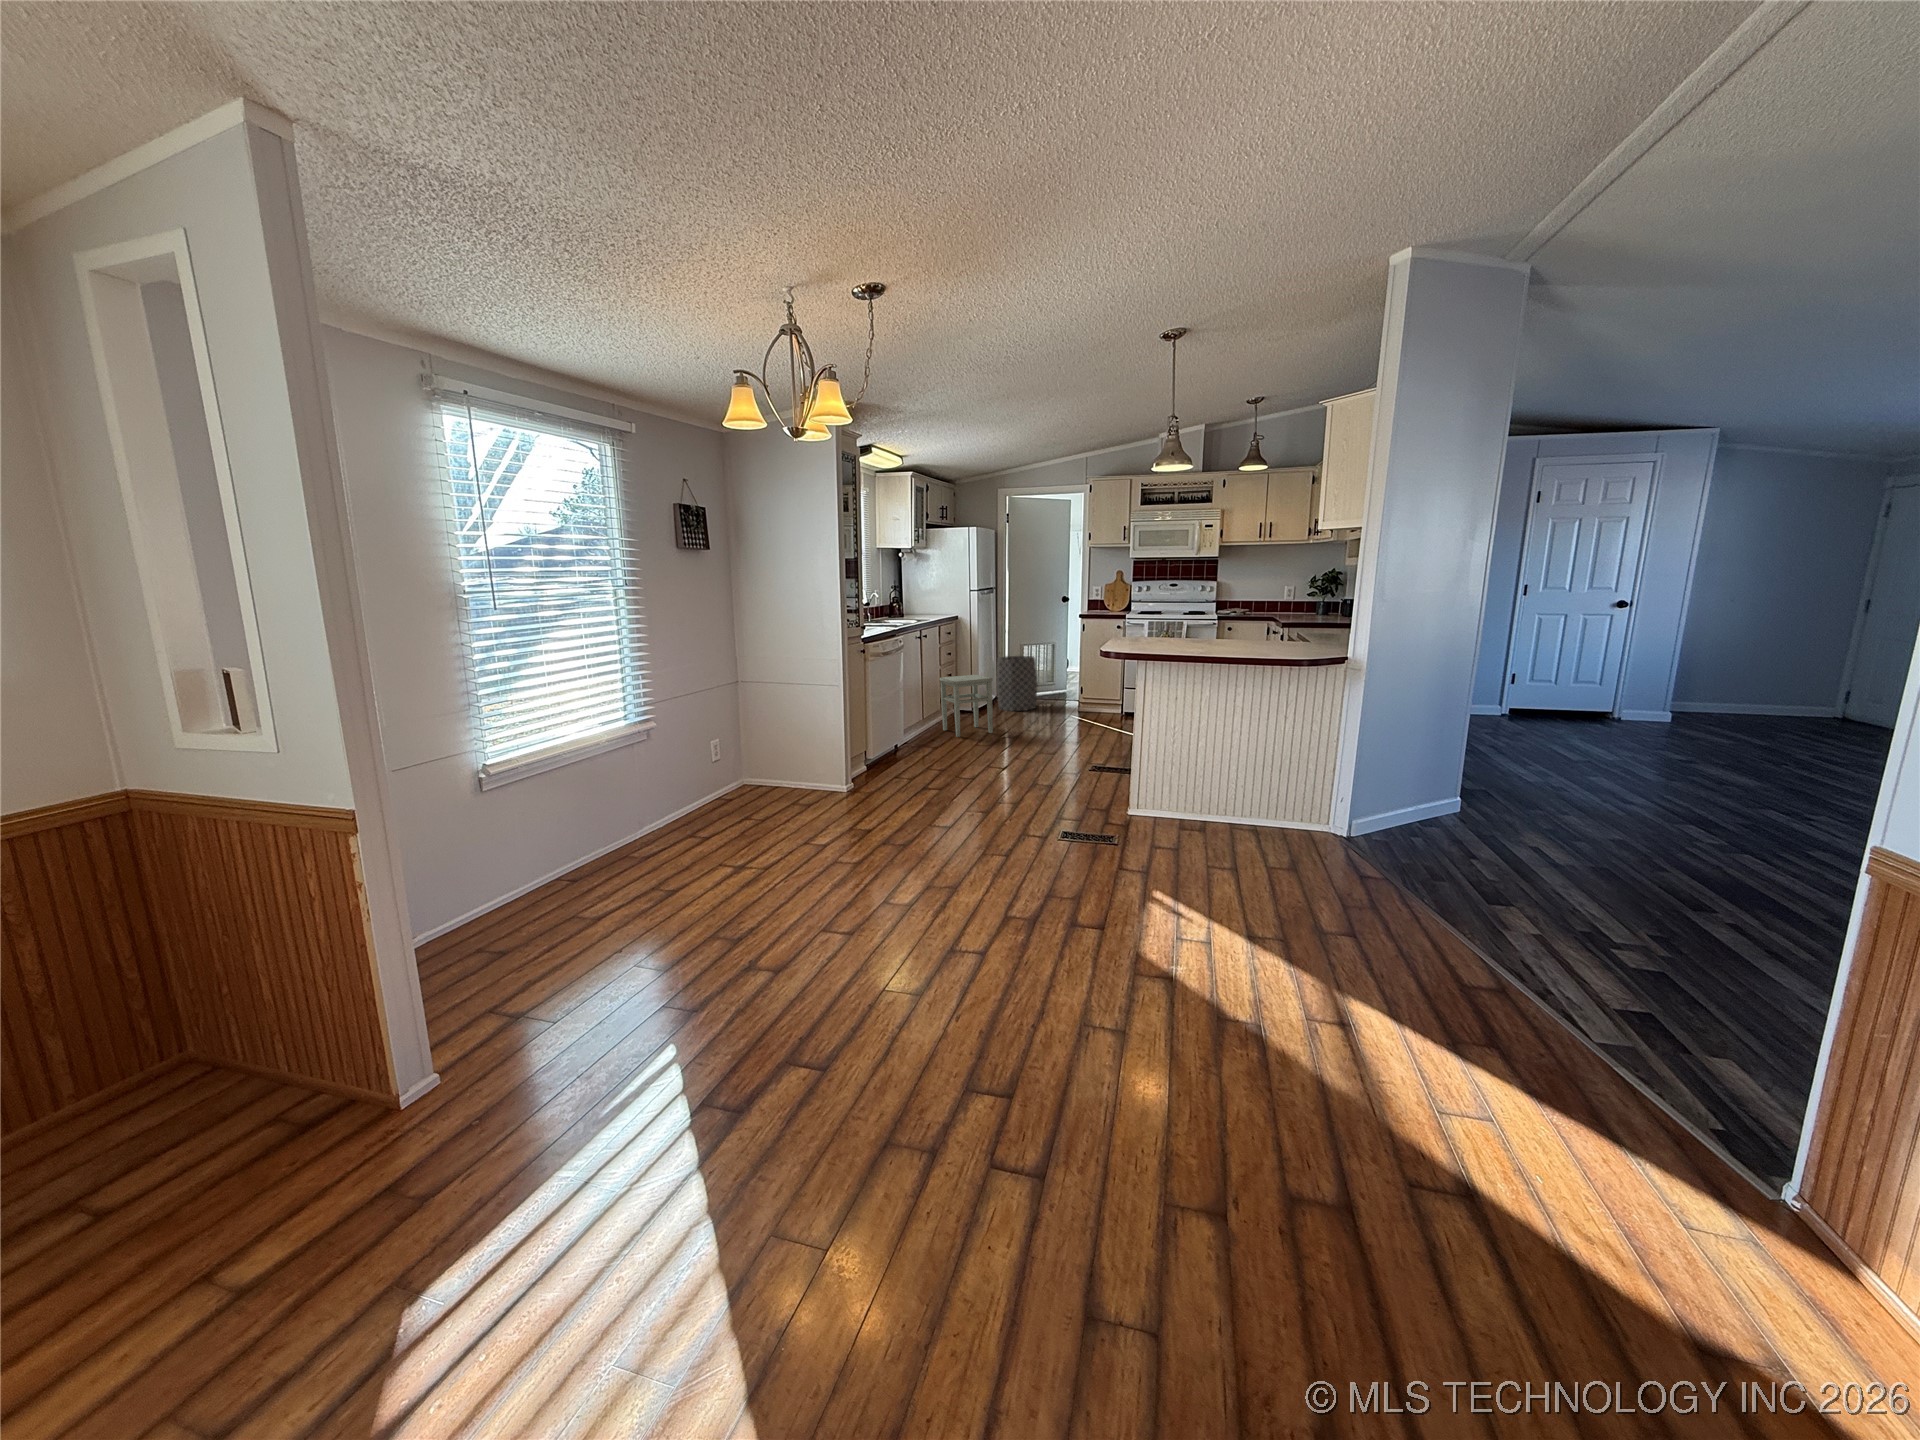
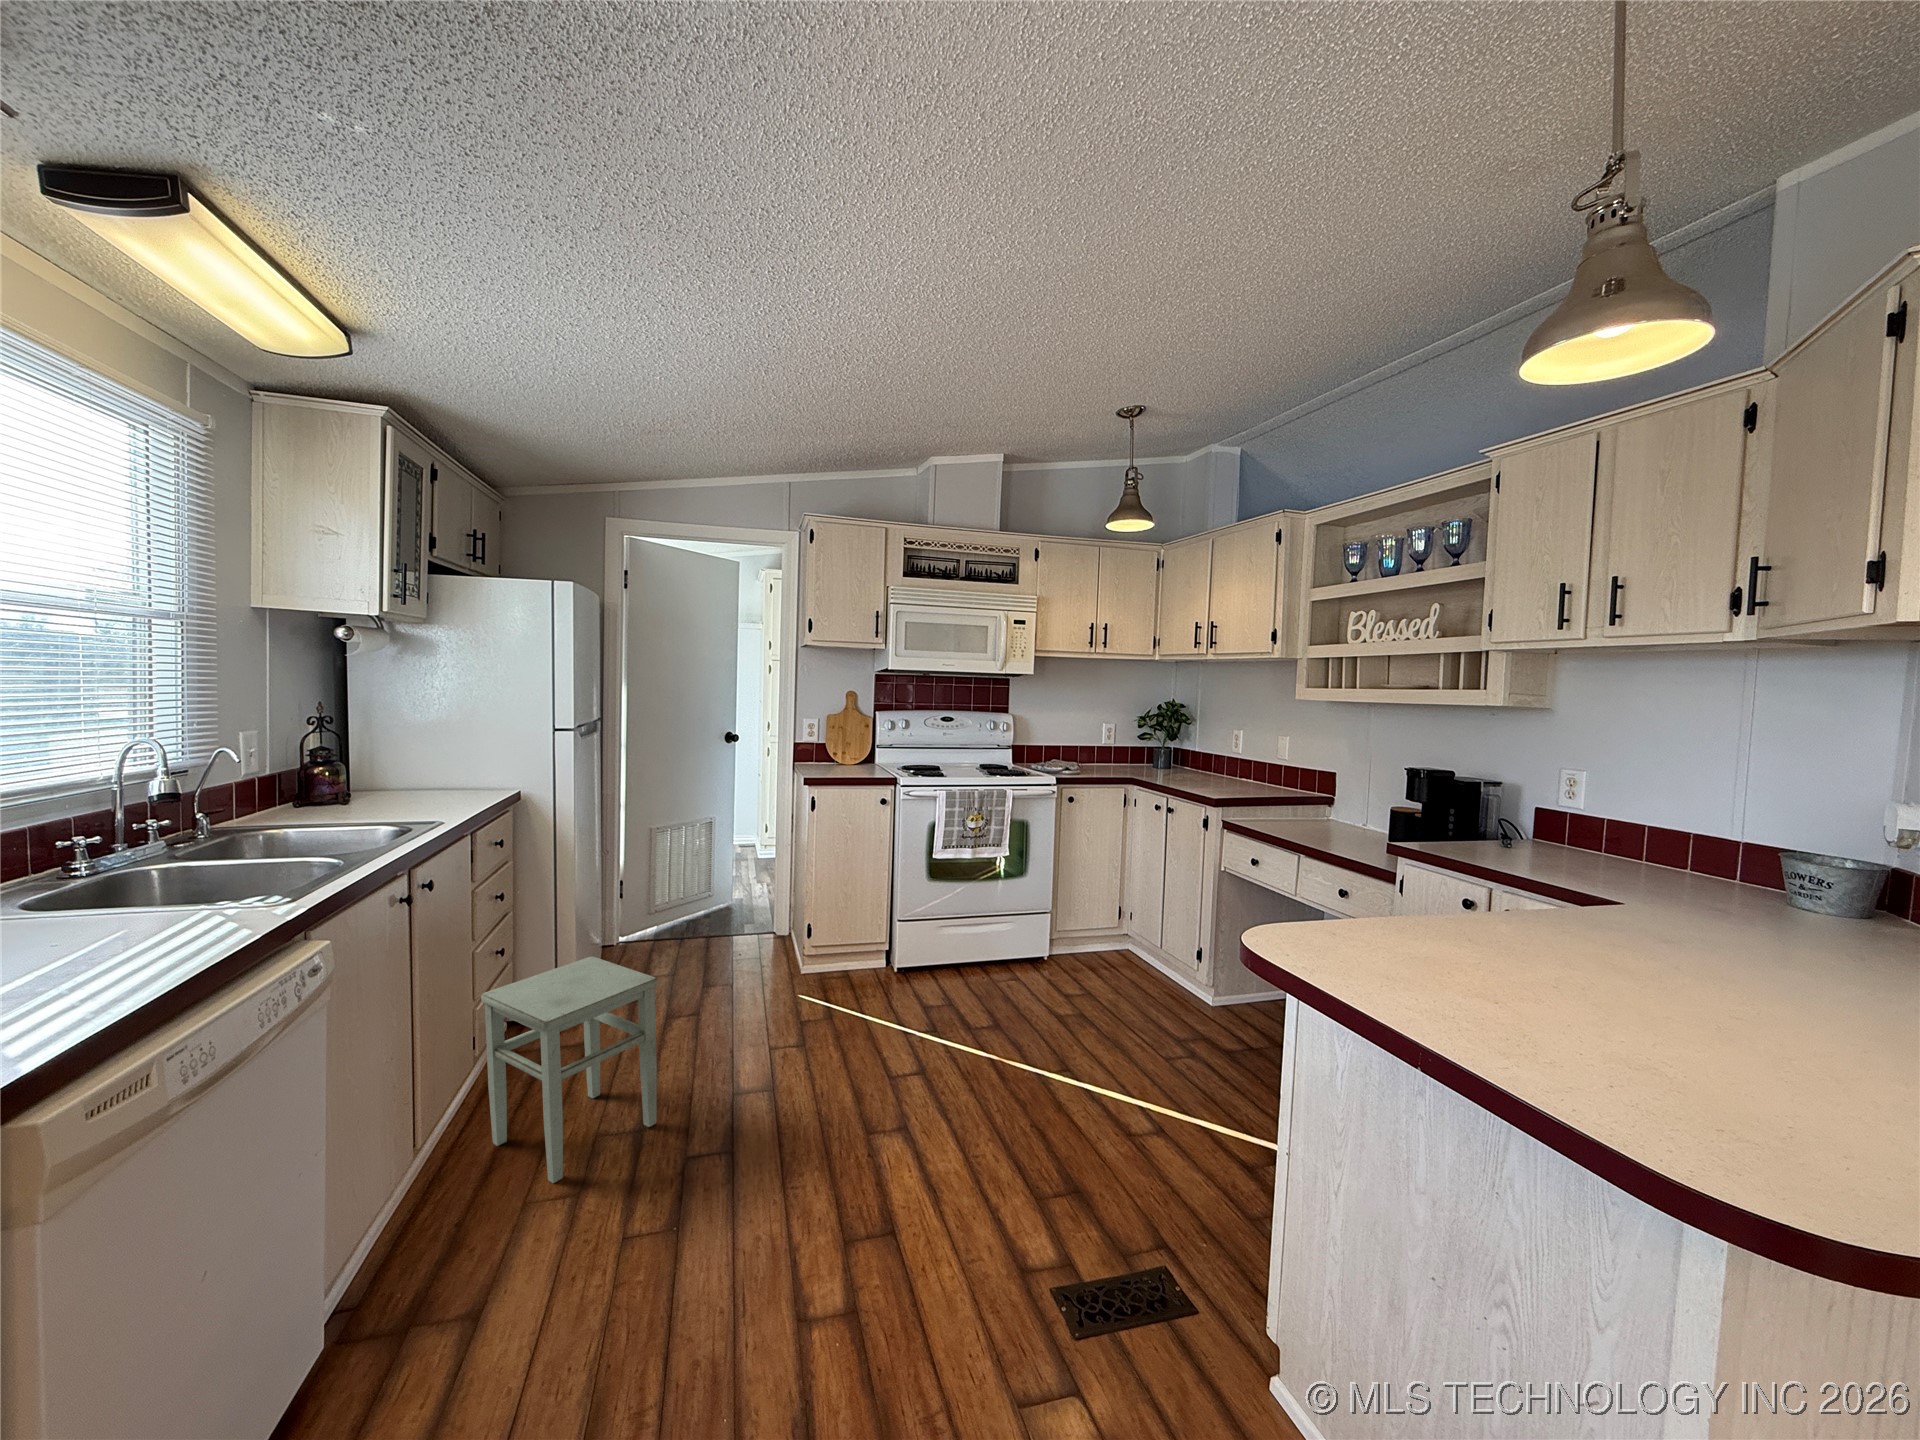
trash can: present [996,656,1038,711] -> none [607,855,704,987]

